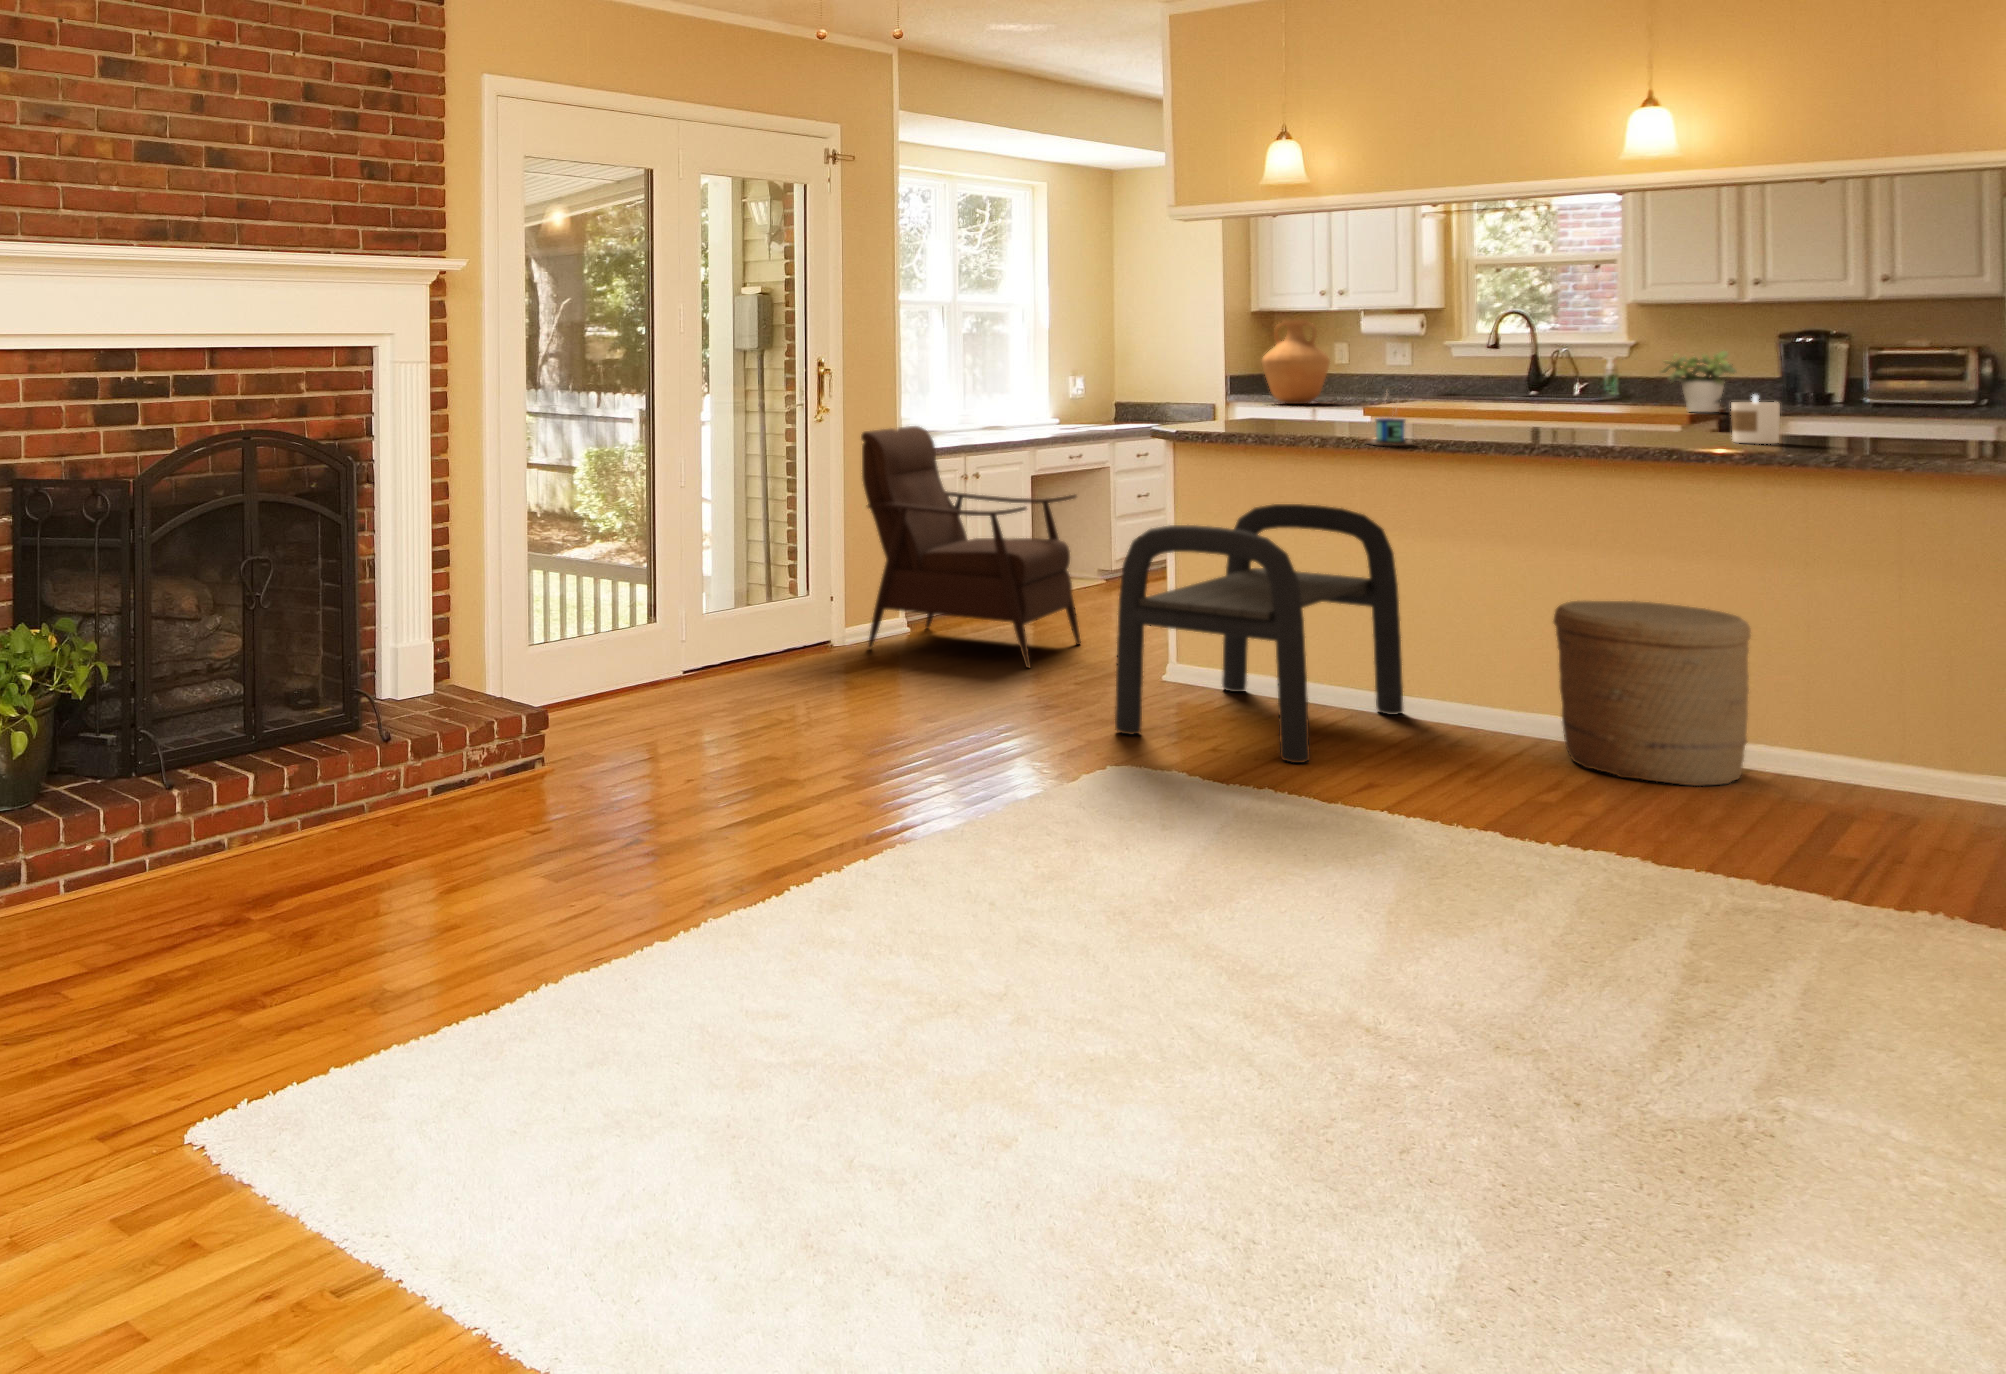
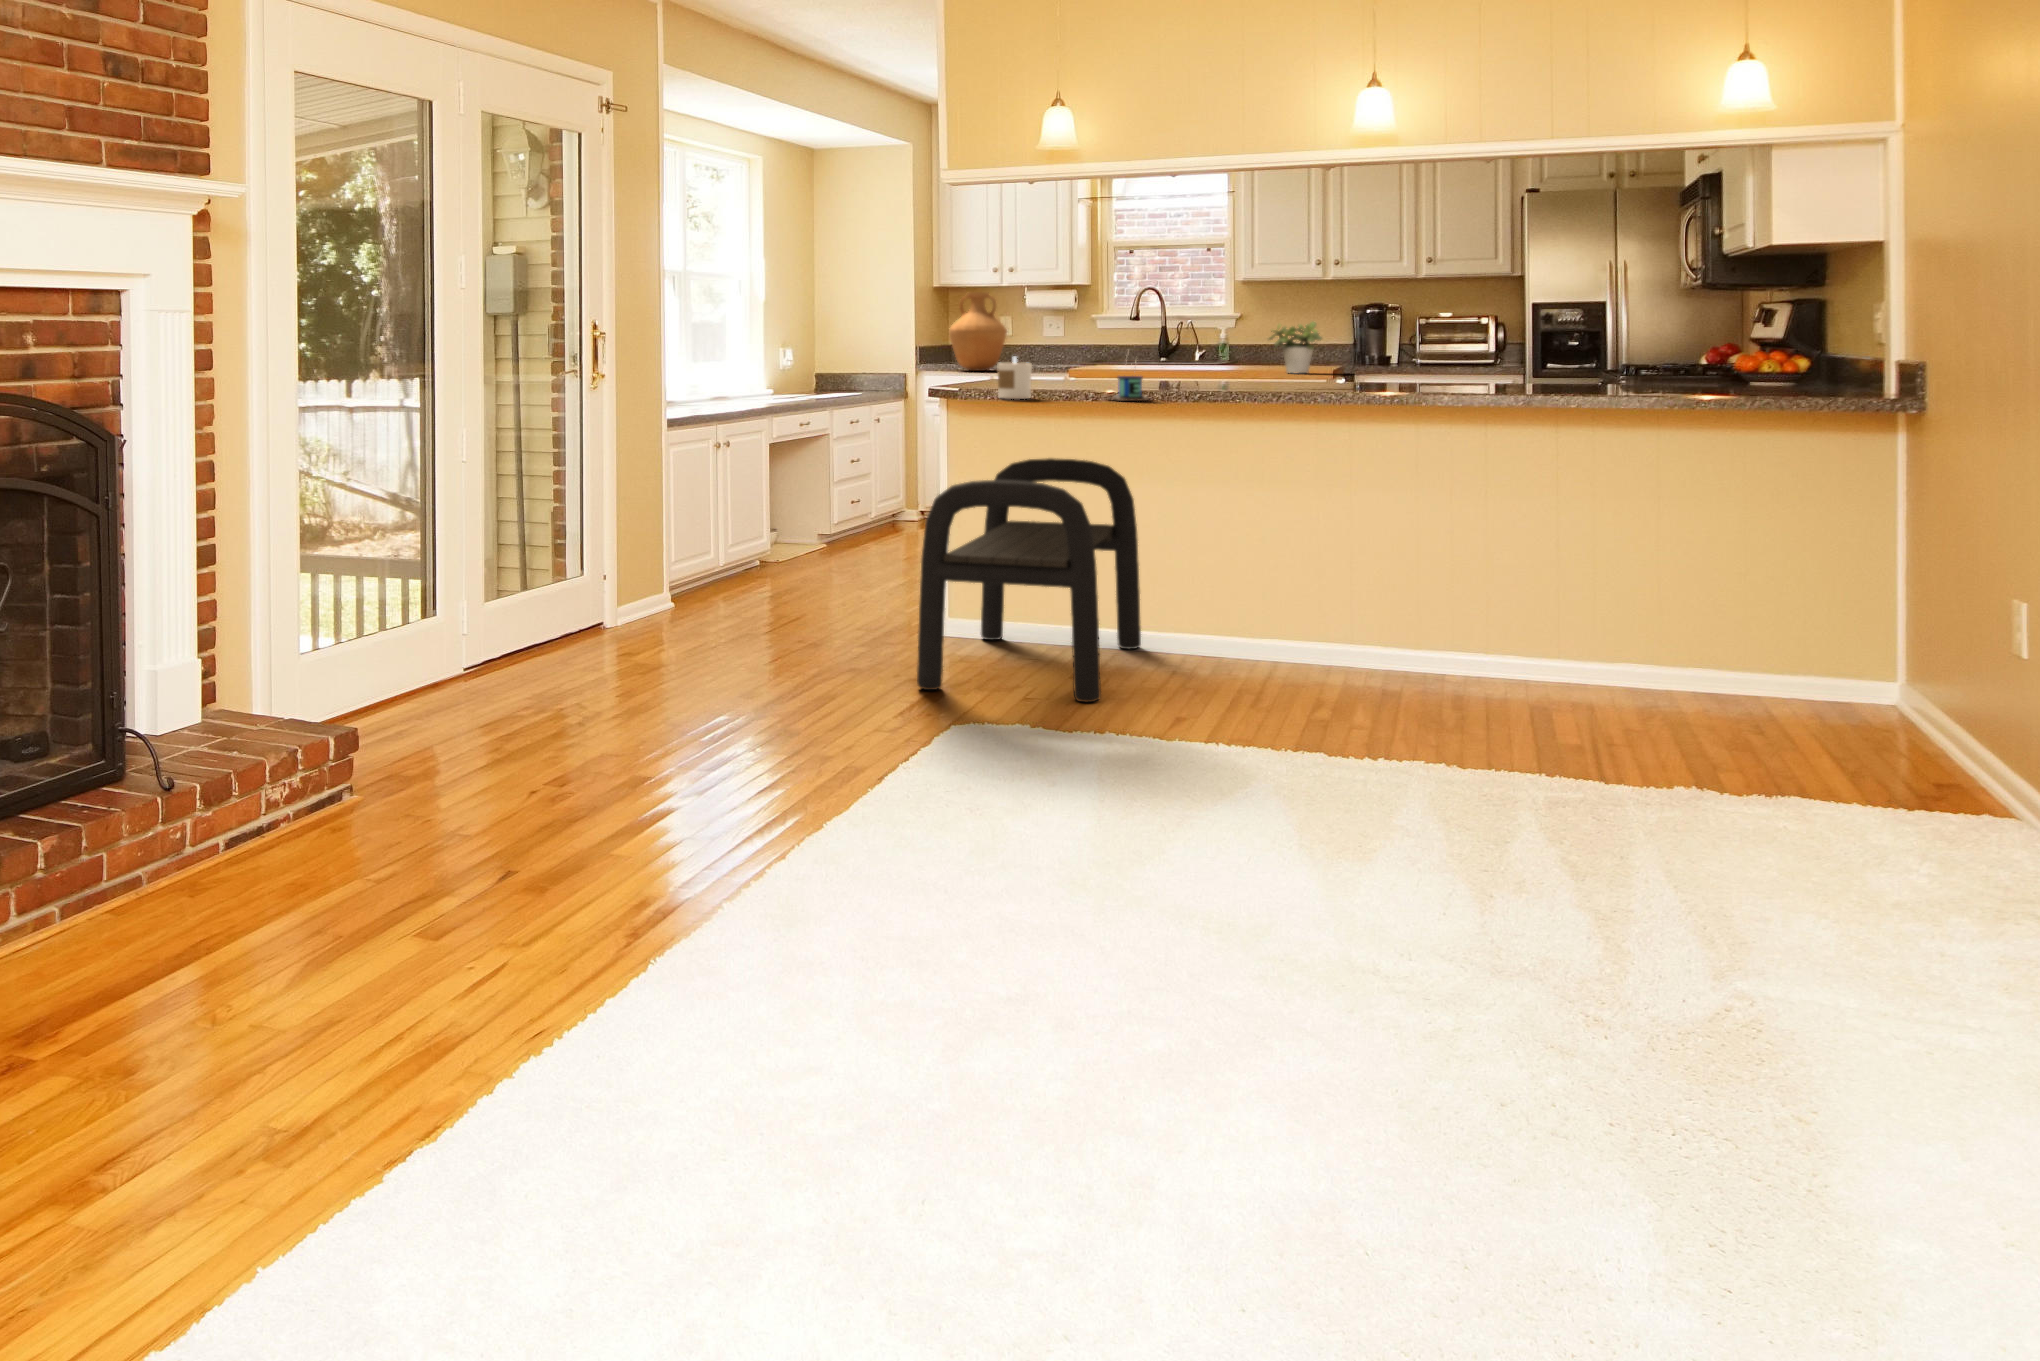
candle: present [1731,395,1780,444] -> present [998,356,1032,399]
armchair: present [861,426,1081,668] -> none [623,393,830,634]
woven basket: present [1554,601,1751,786] -> none [1279,532,1426,689]

